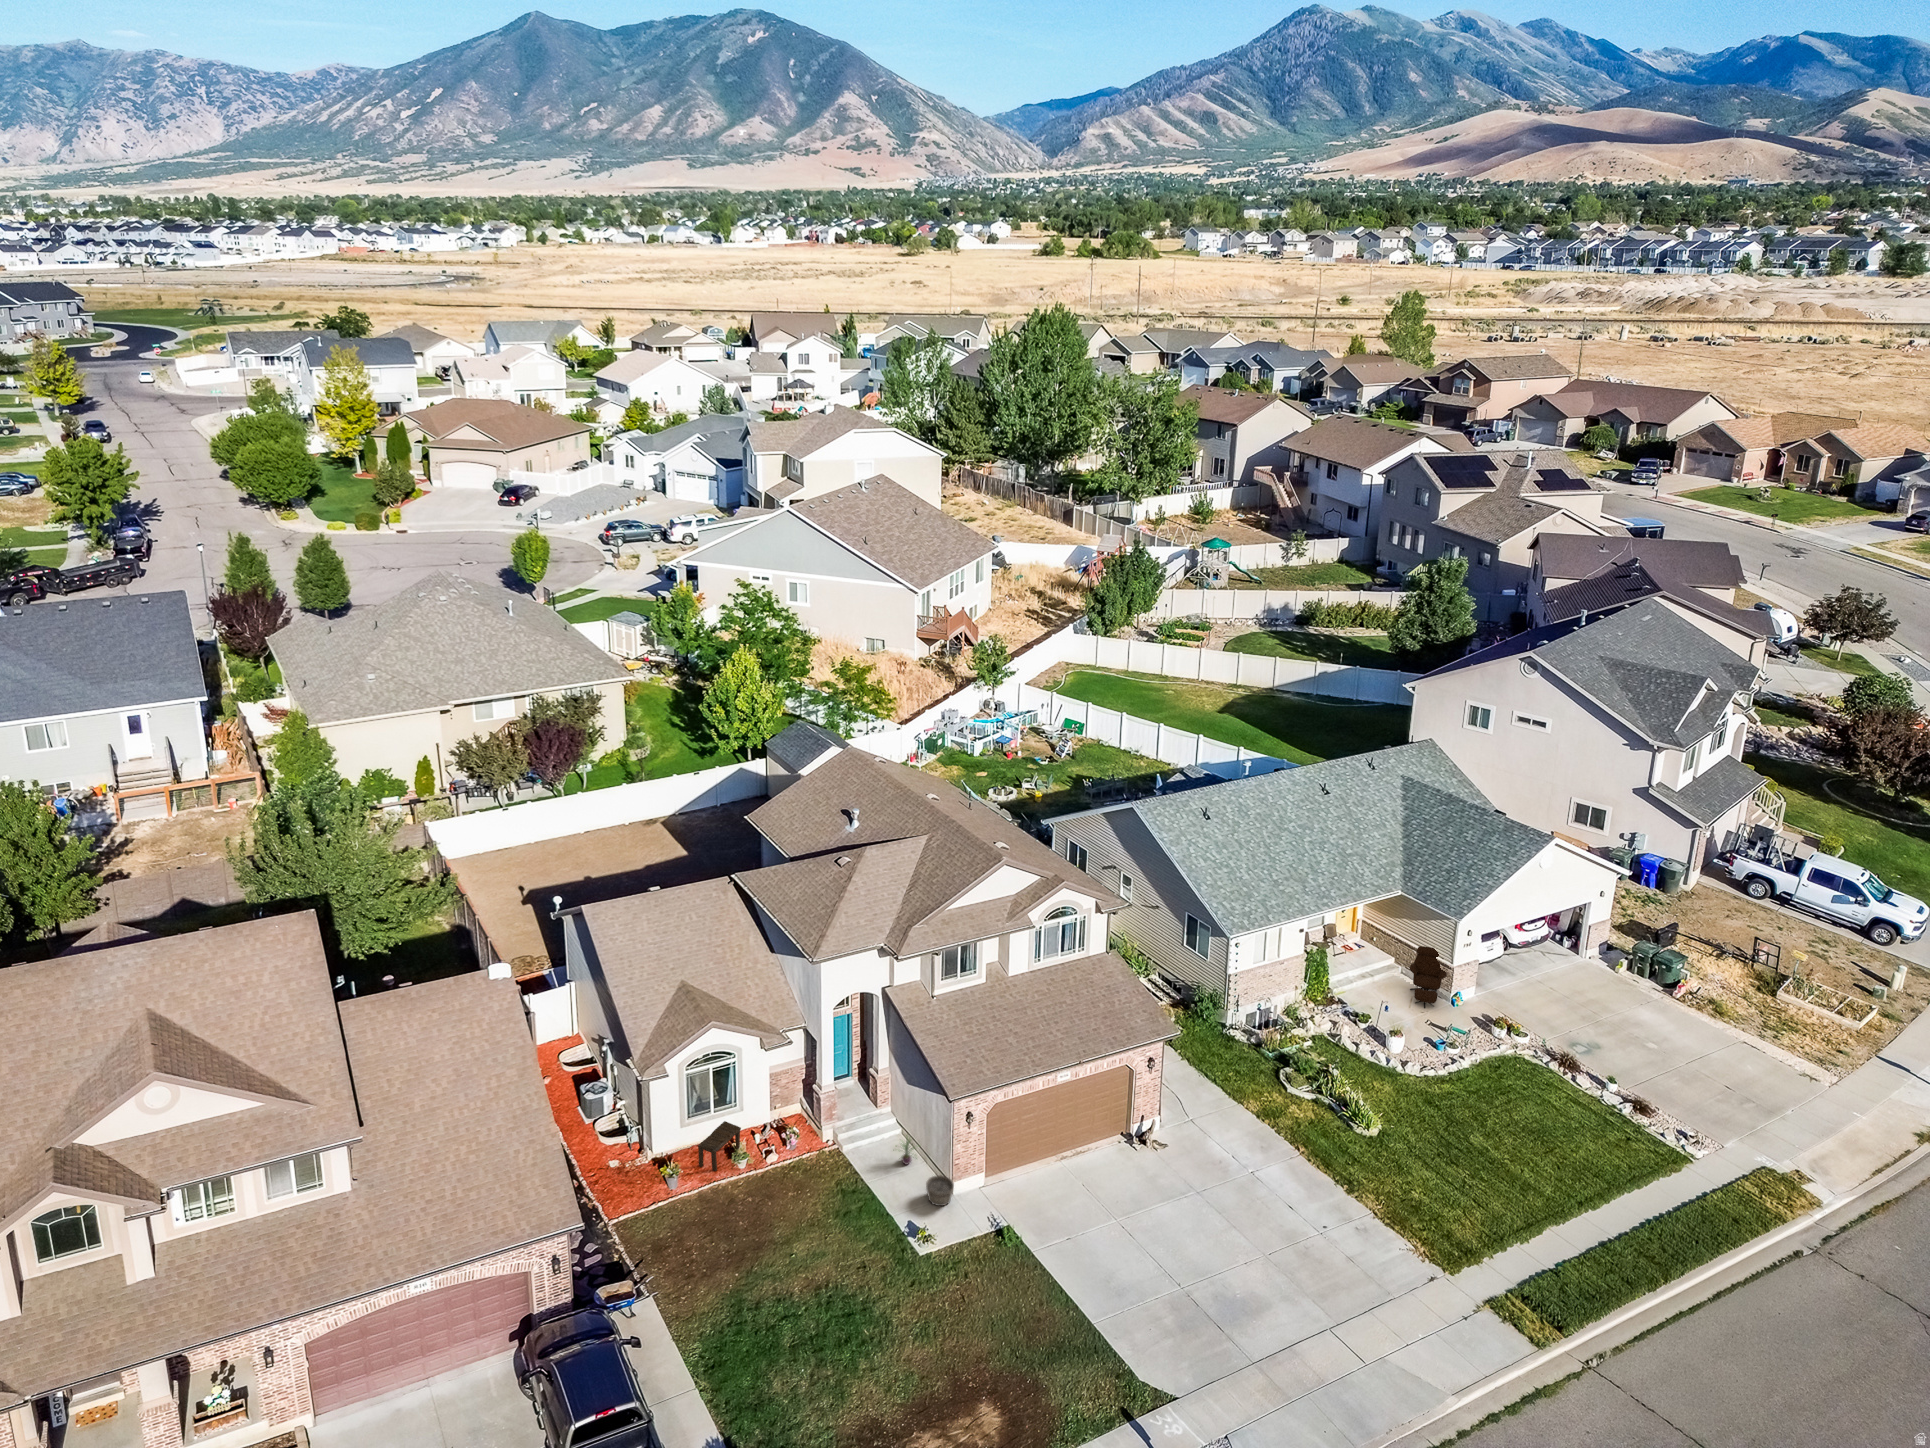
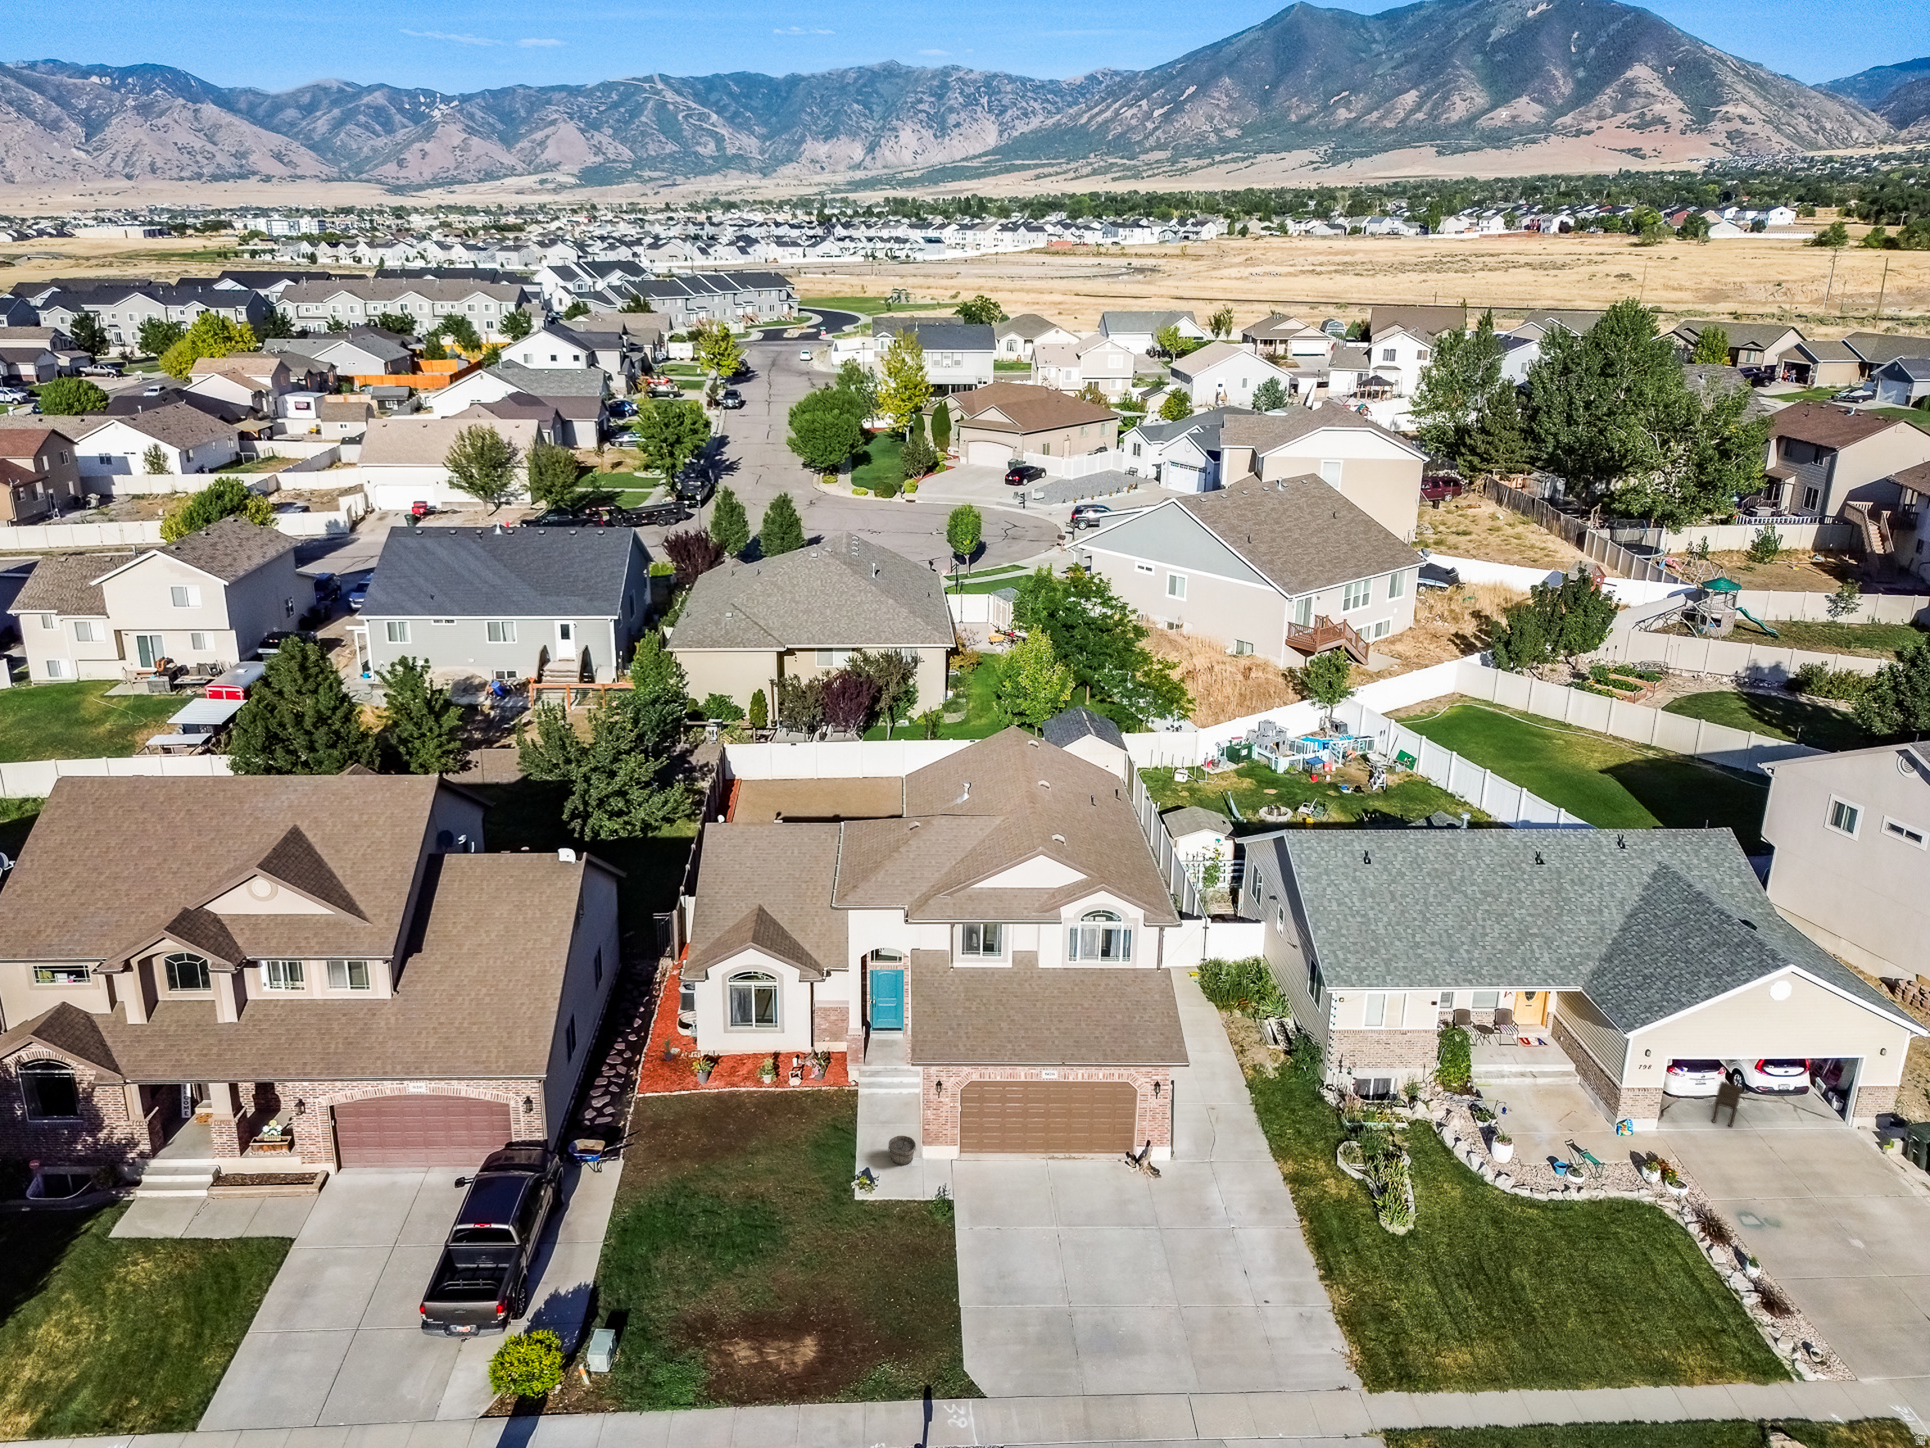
lounge chair: present [1410,946,1447,1008] -> none [1566,1057,1621,1129]
bench: present [698,1121,741,1171] -> present [1712,1081,1743,1127]
decorative plant: present [901,1137,917,1164] -> present [662,1037,676,1061]

